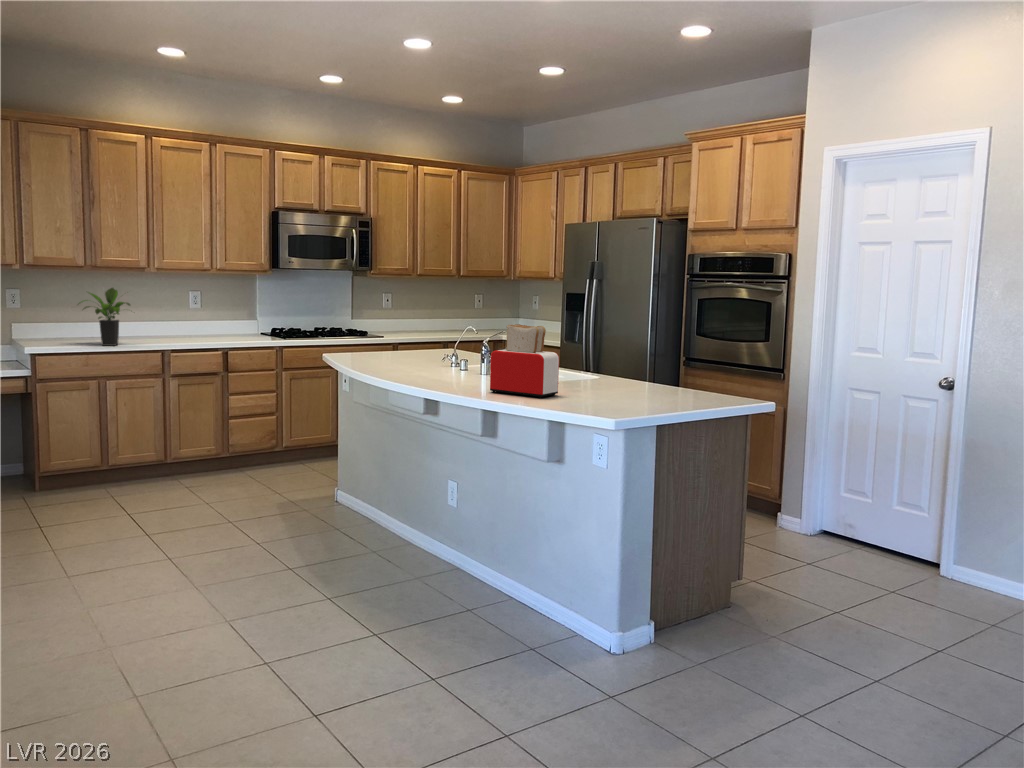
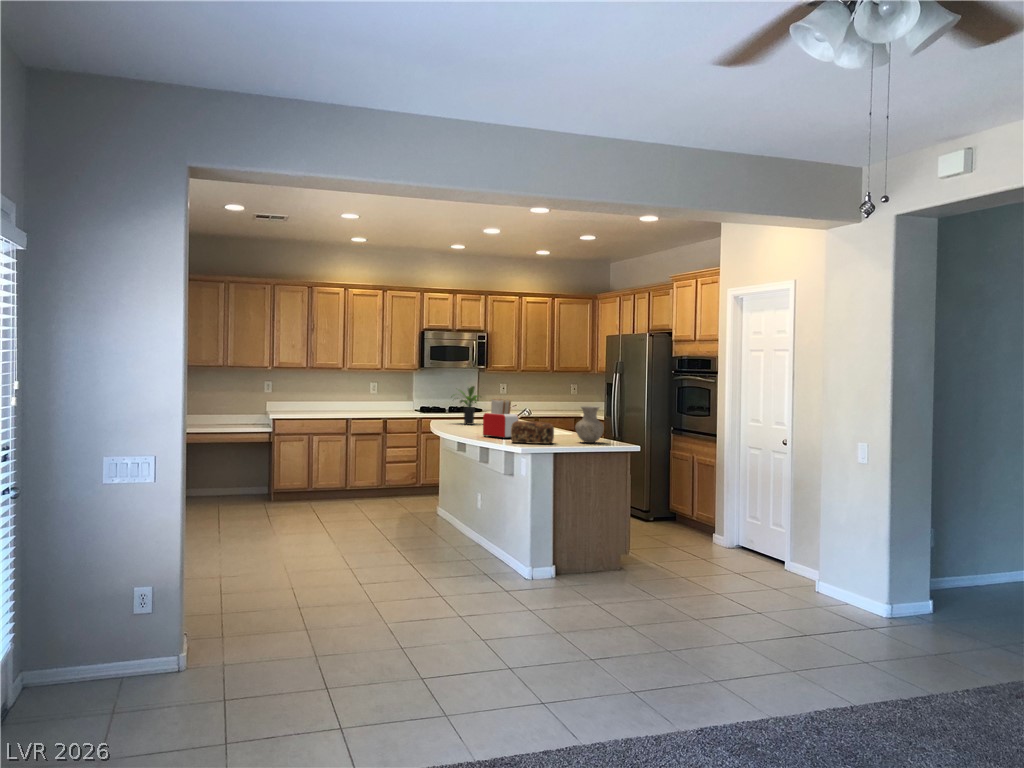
potted plant: present [79,288,130,346] -> present [460,386,478,425]
vase: none [668,338,720,402] -> present [575,406,604,443]
bread loaf: none [574,368,656,410] -> present [511,421,554,444]

